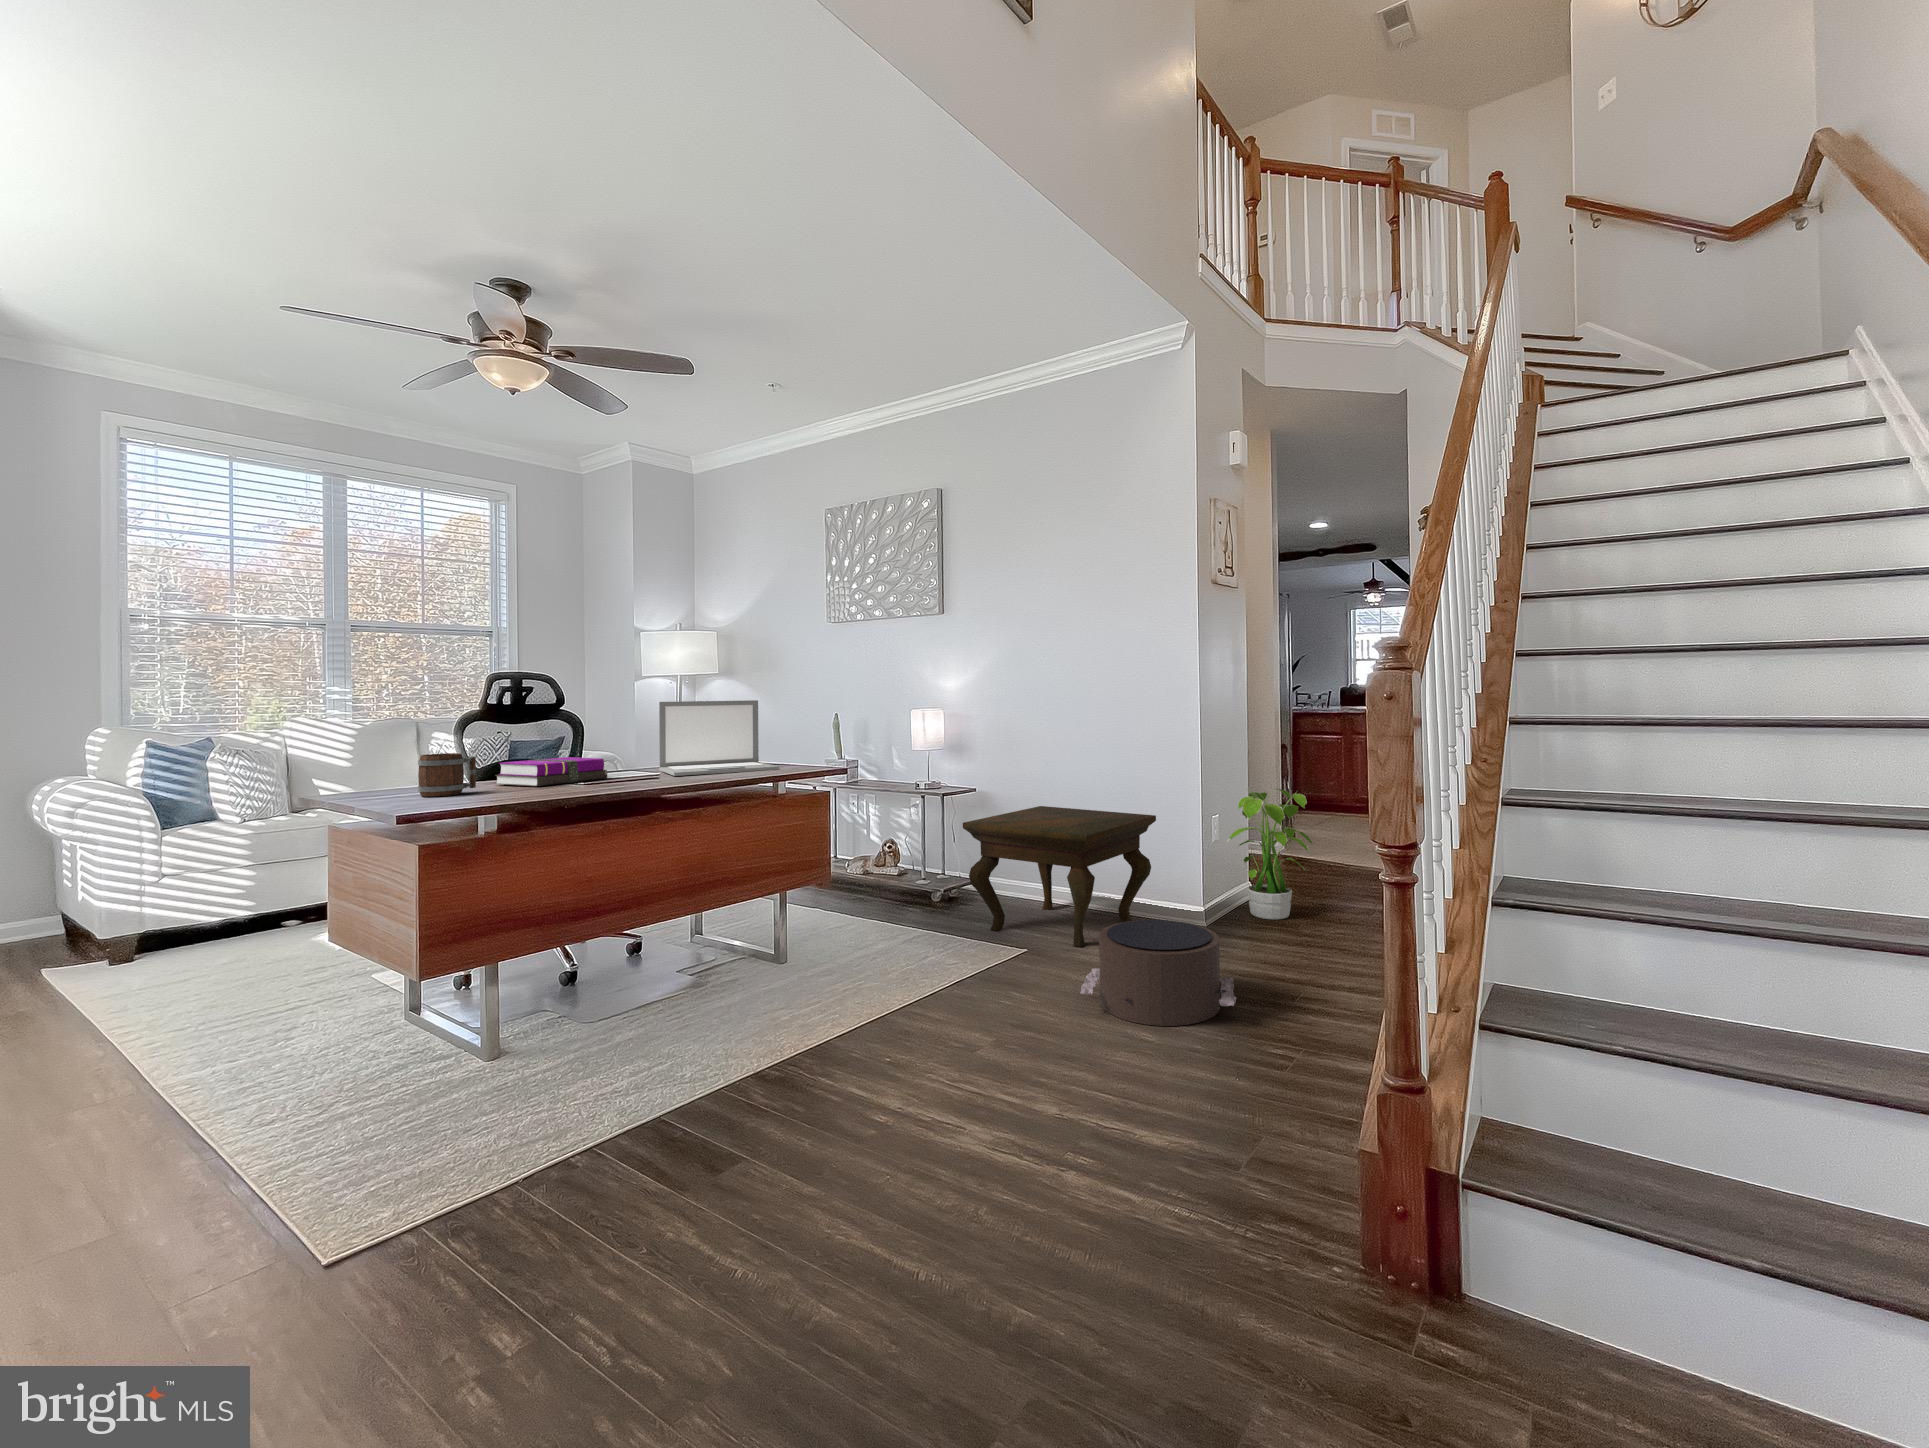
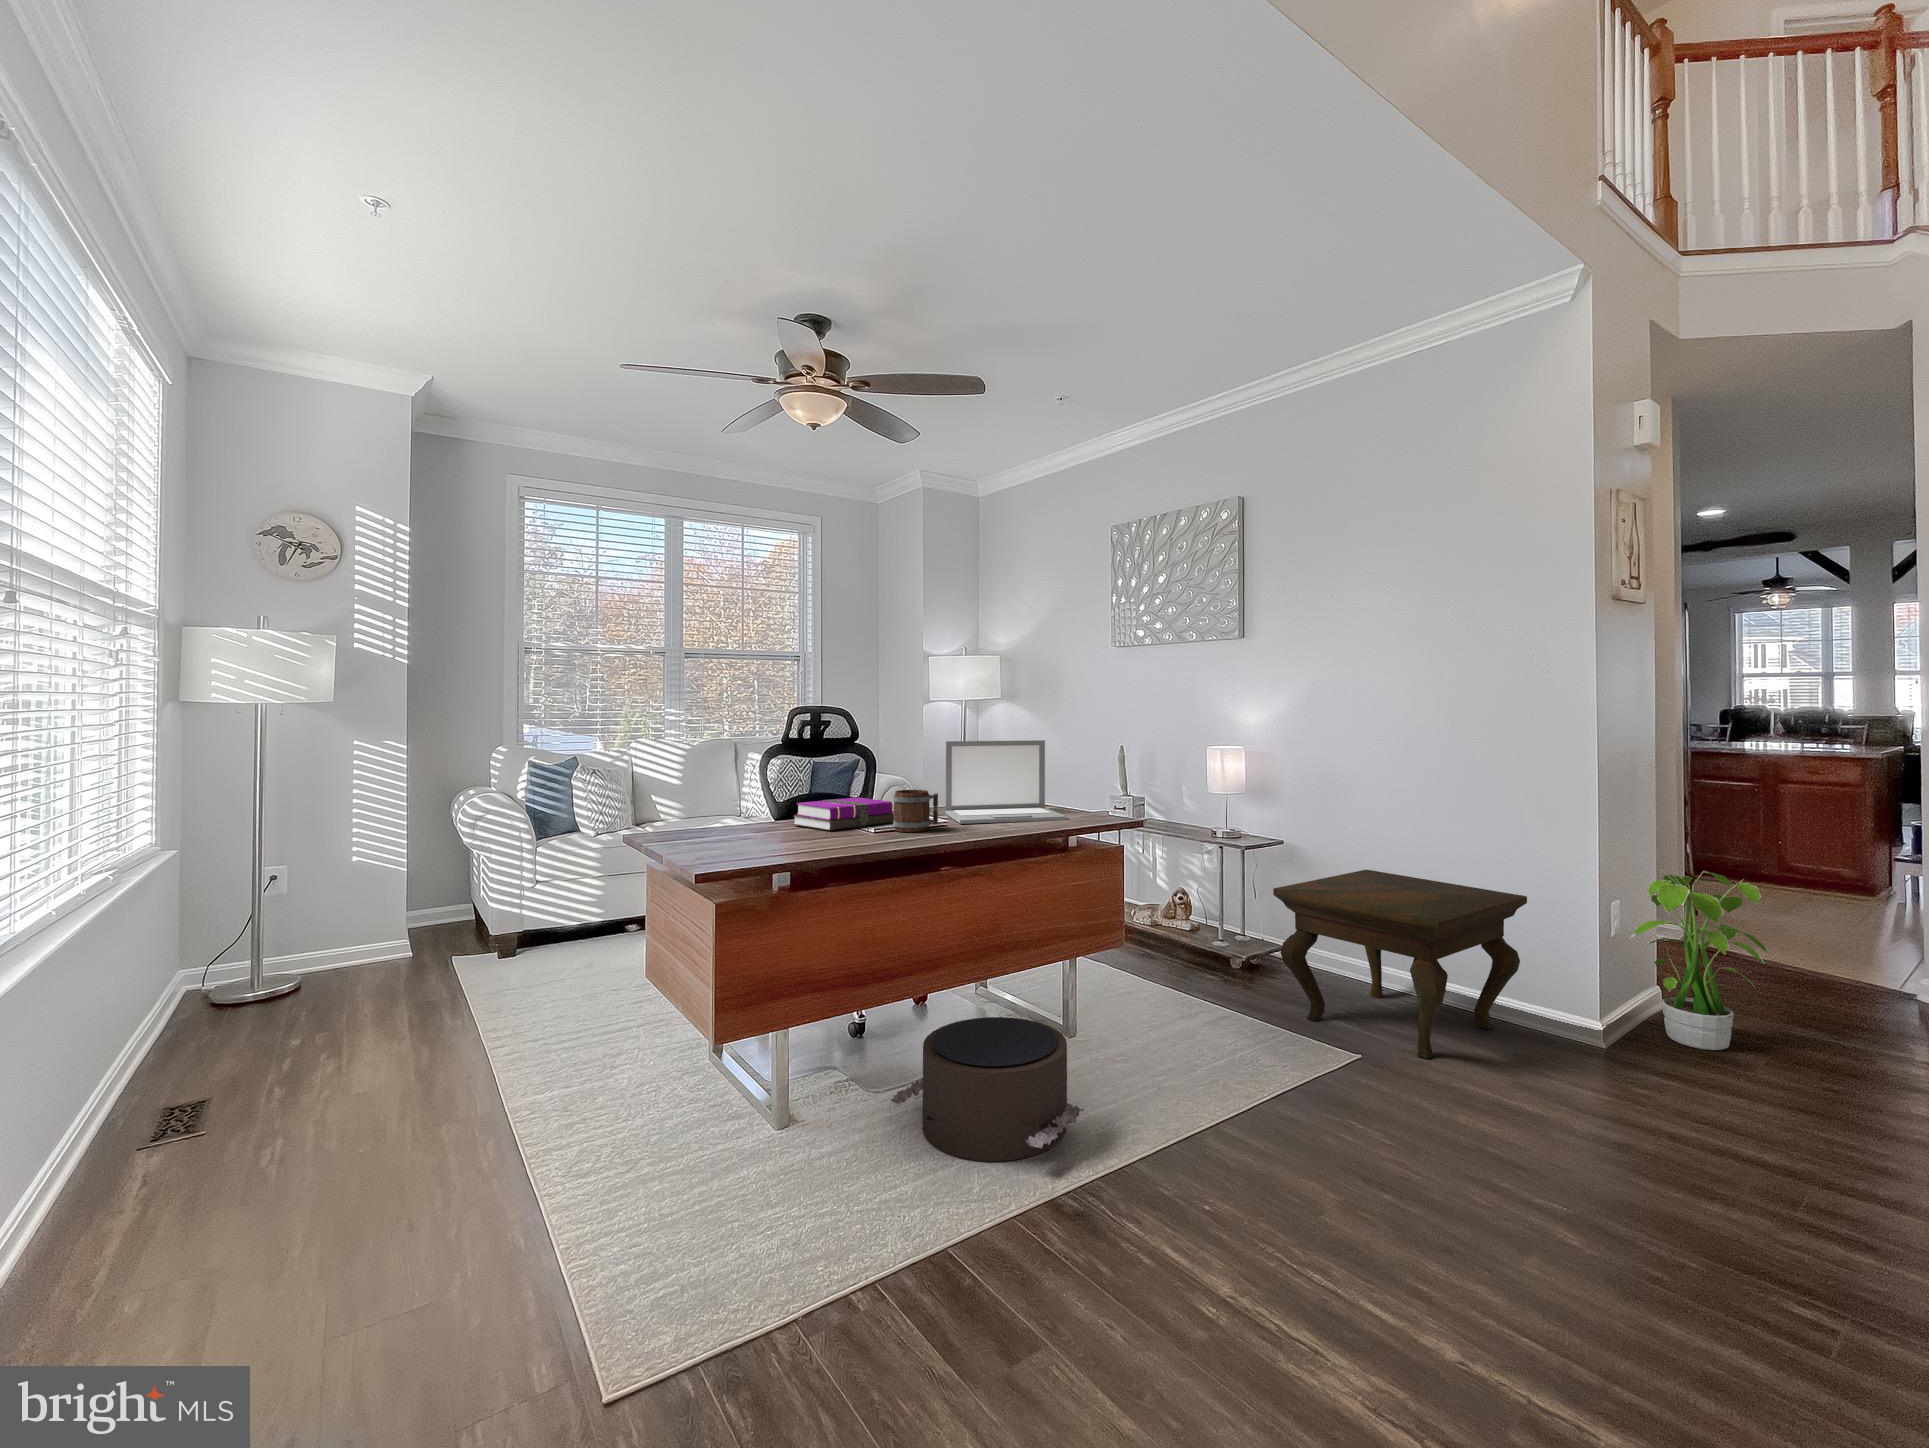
mug: present [418,753,476,797] -> present [893,790,938,832]
pouf: present [1080,920,1236,1026] -> present [890,1017,1084,1161]

